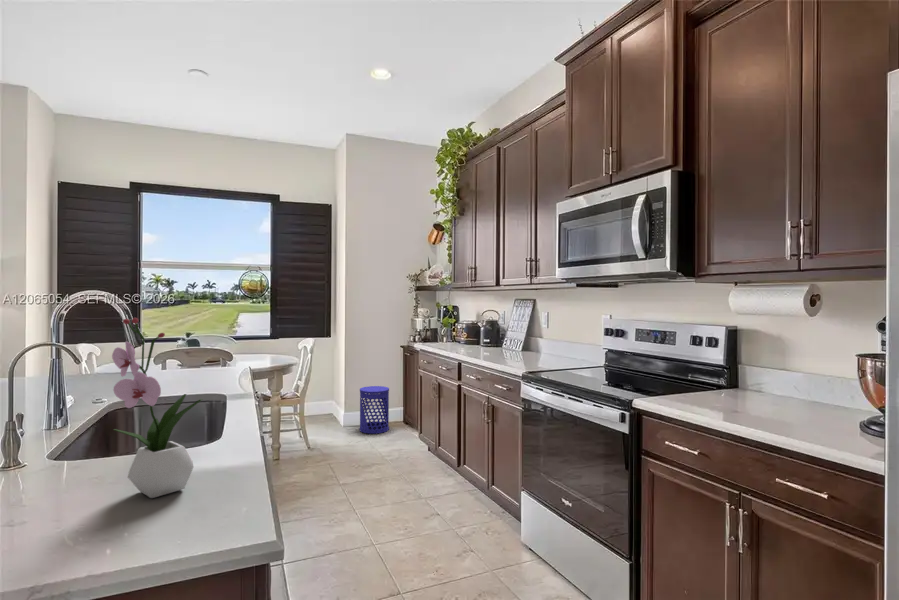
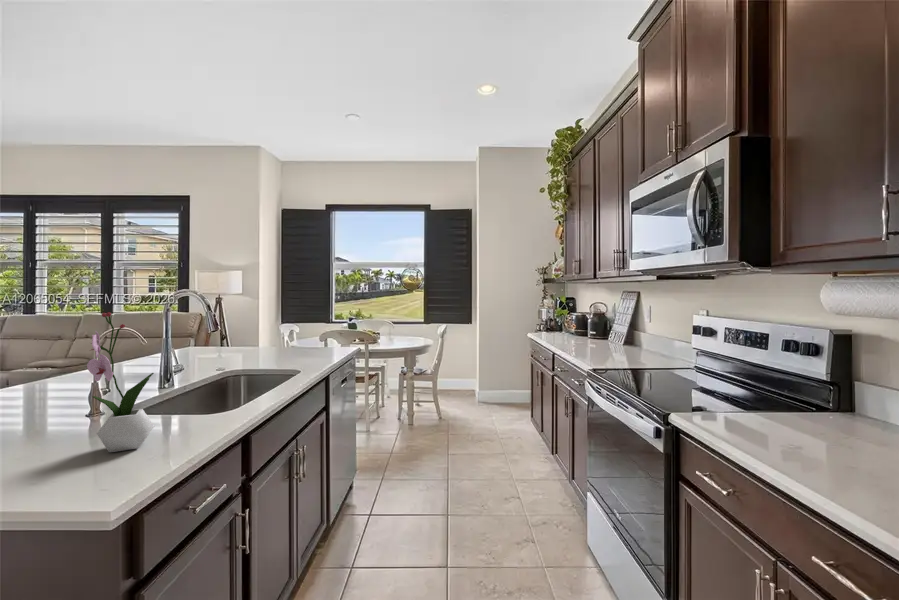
waste bin: present [360,386,389,434] -> none [489,369,515,412]

